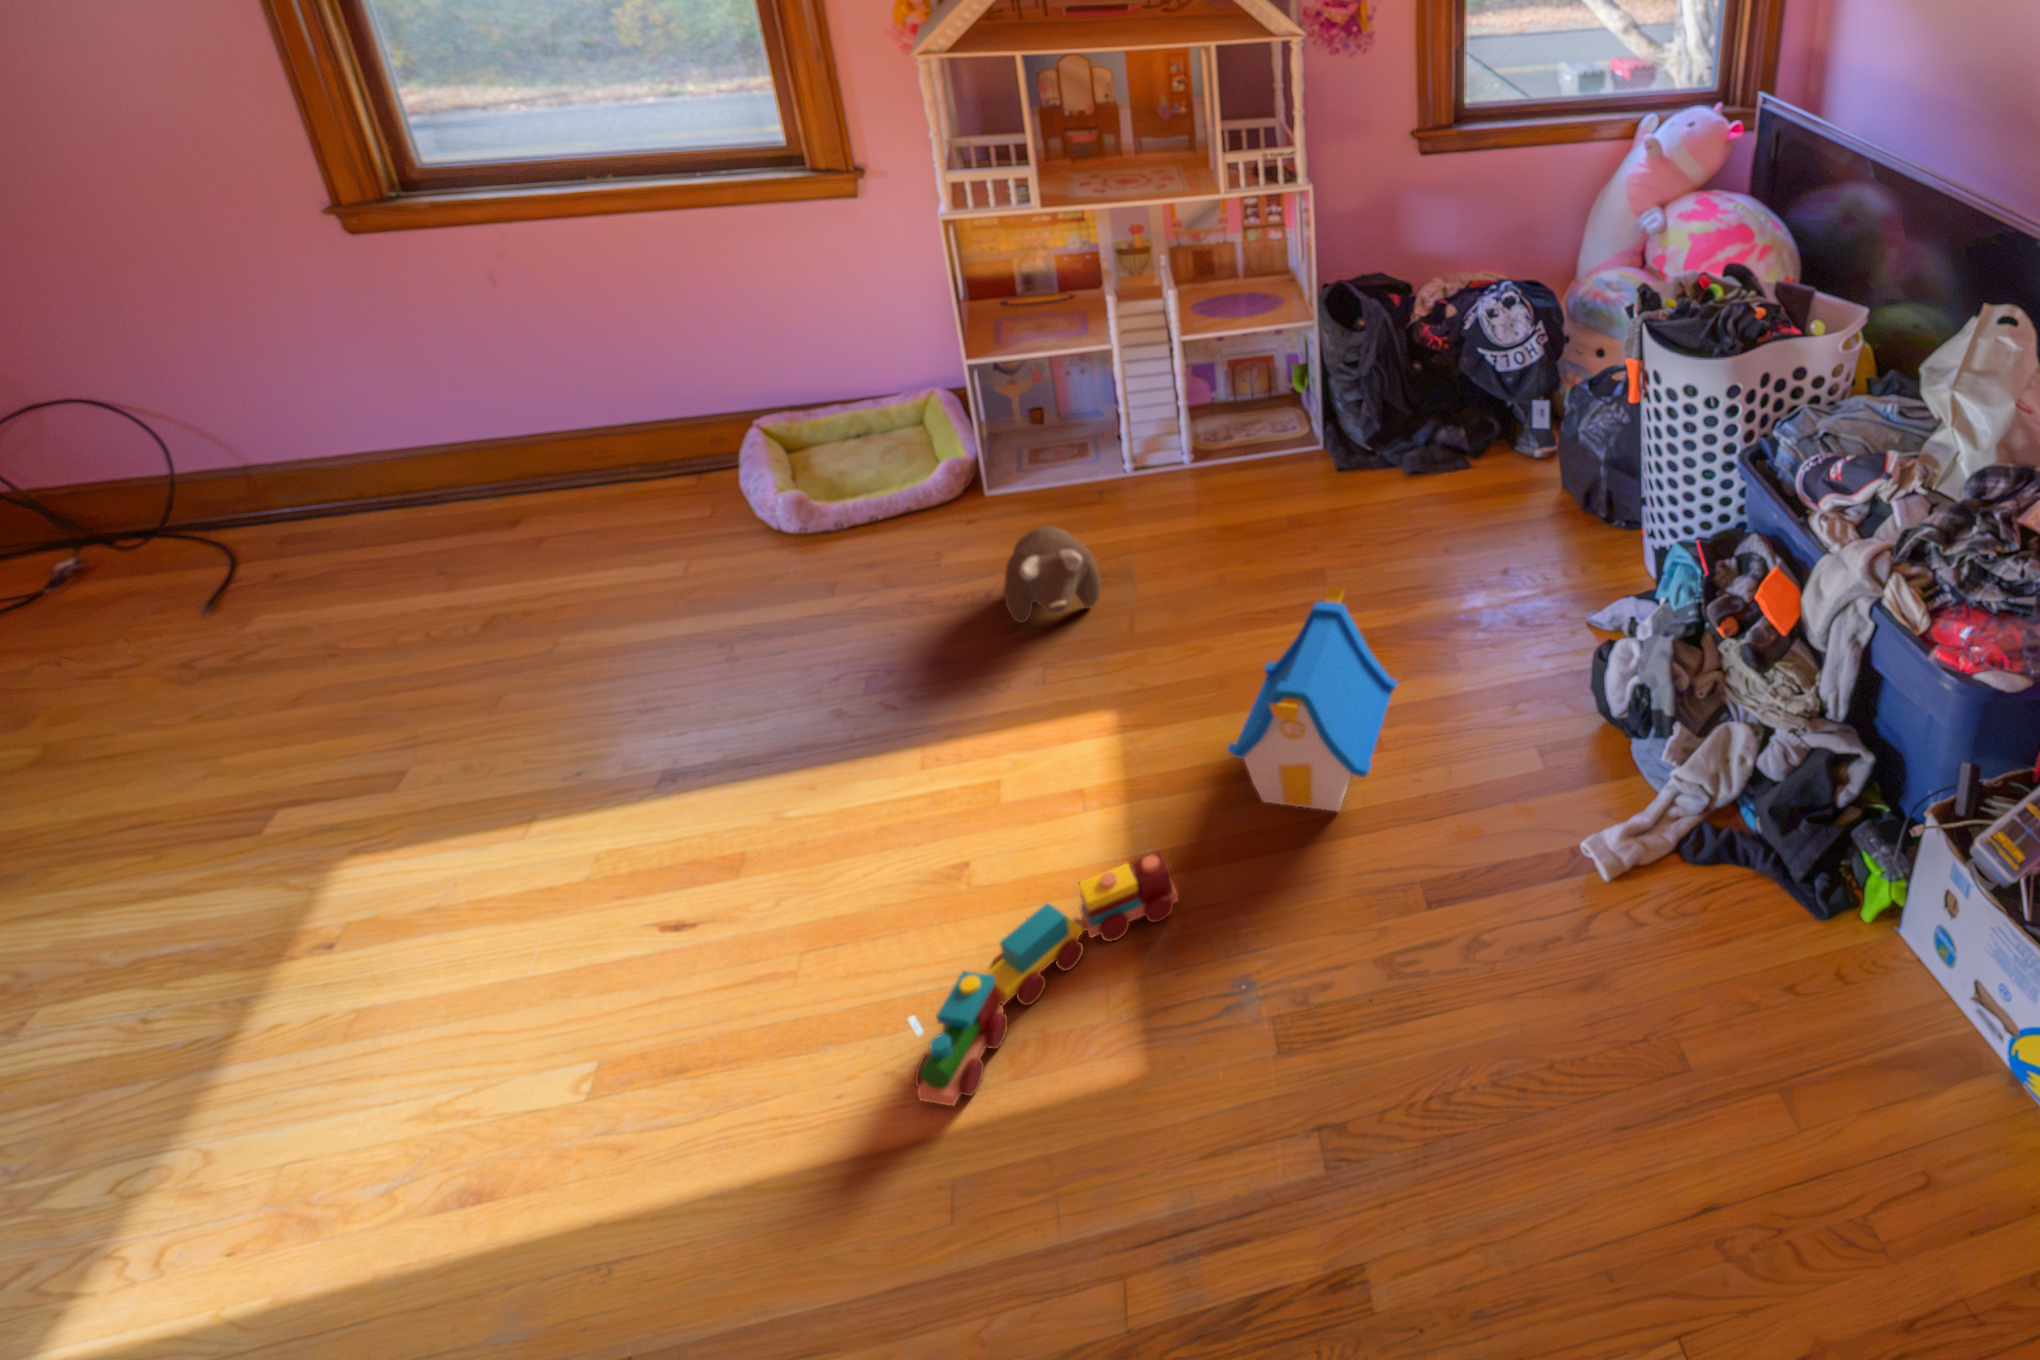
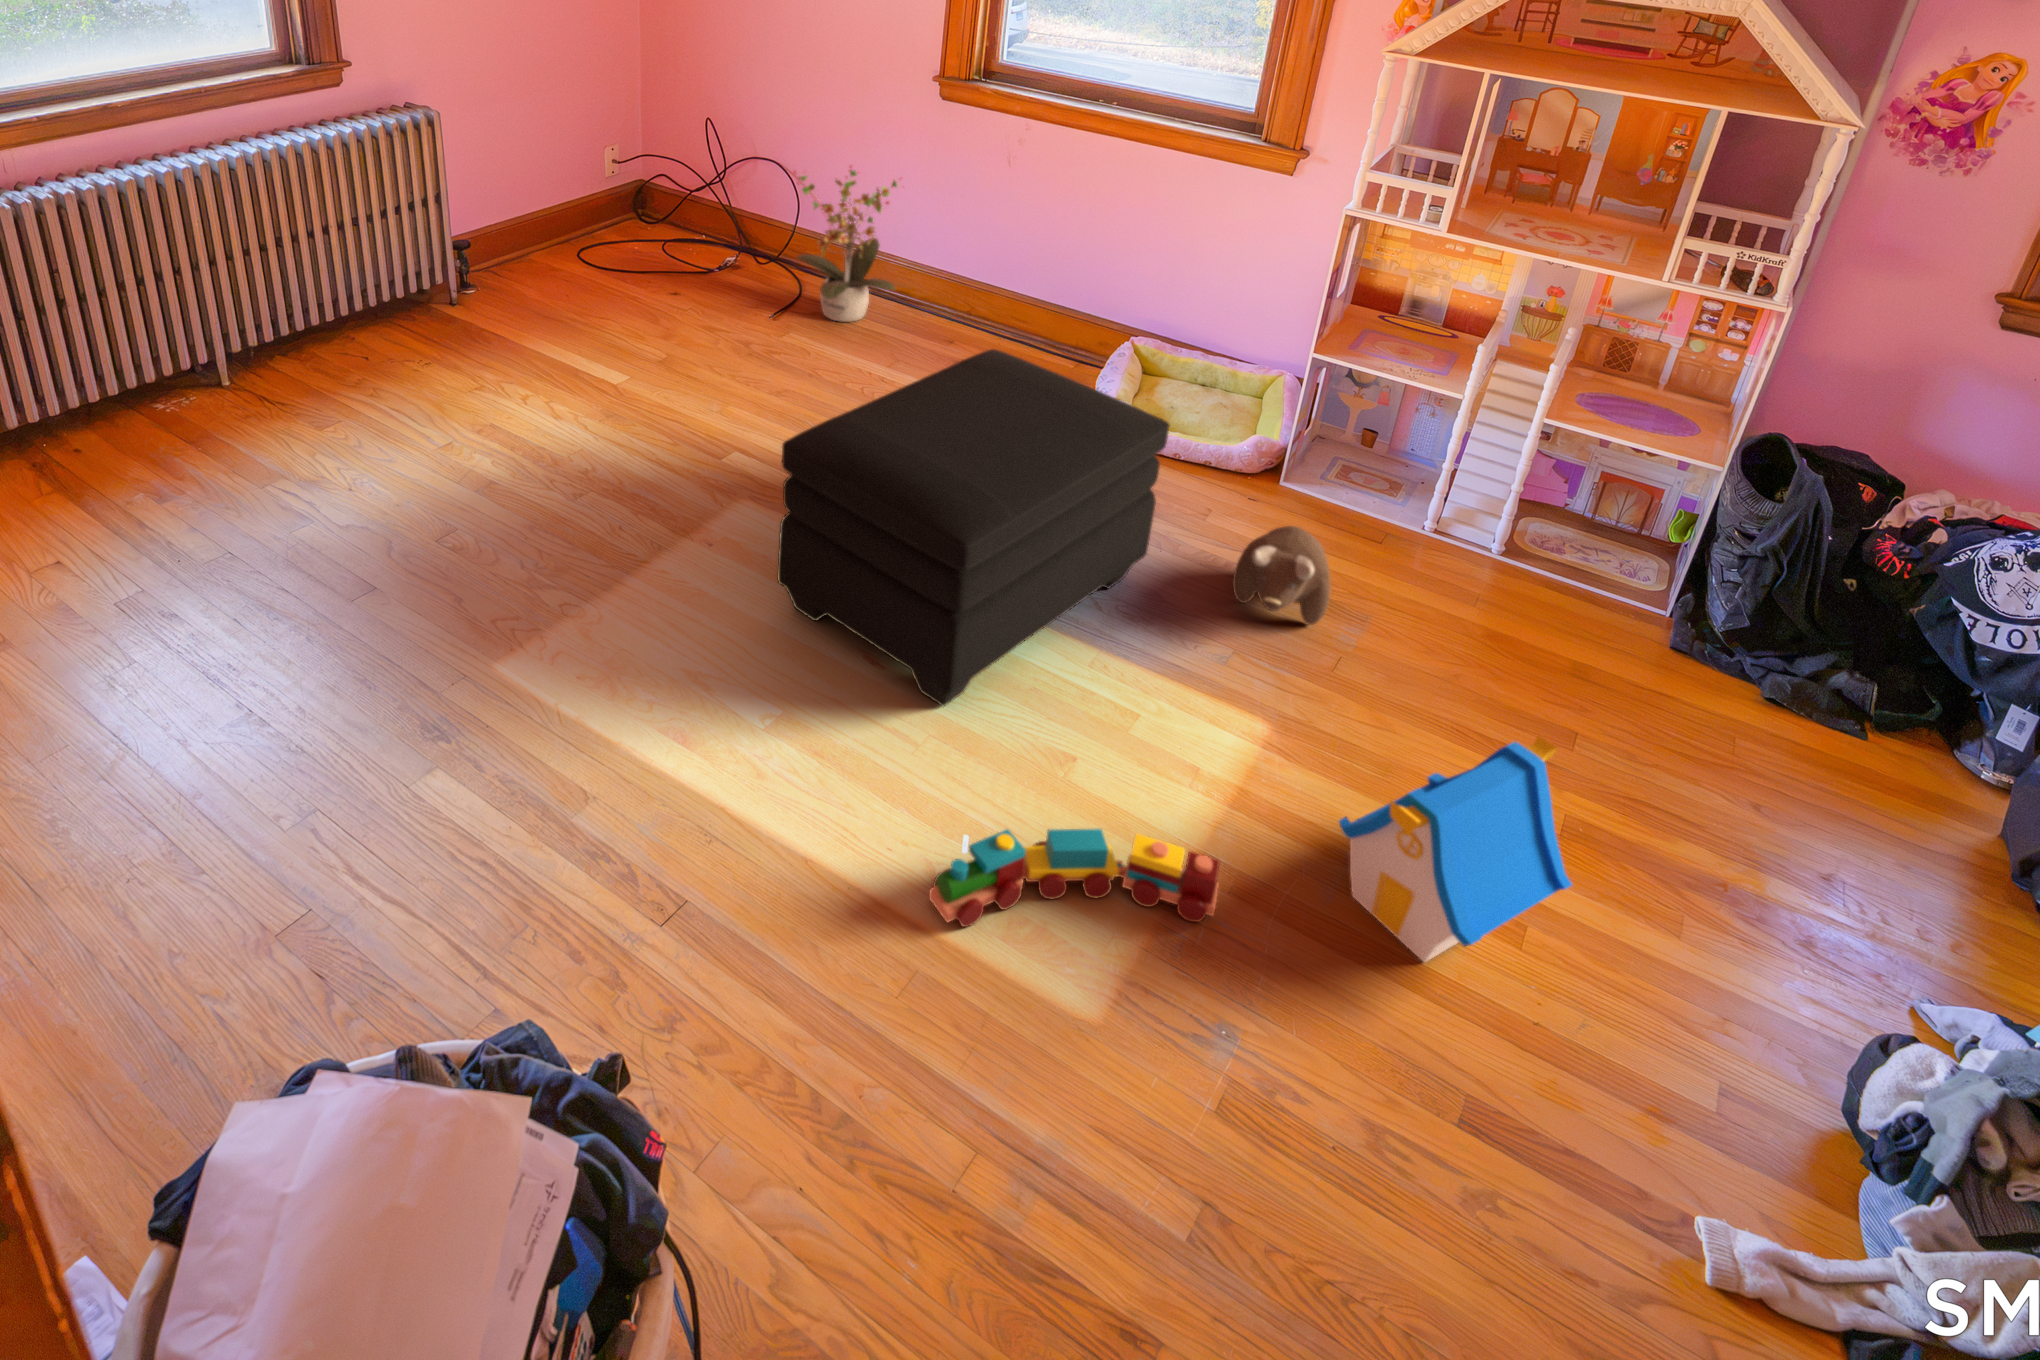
potted plant: none [132,357,401,577] -> present [794,170,897,322]
ottoman: none [414,491,913,938] -> present [778,349,1169,706]

